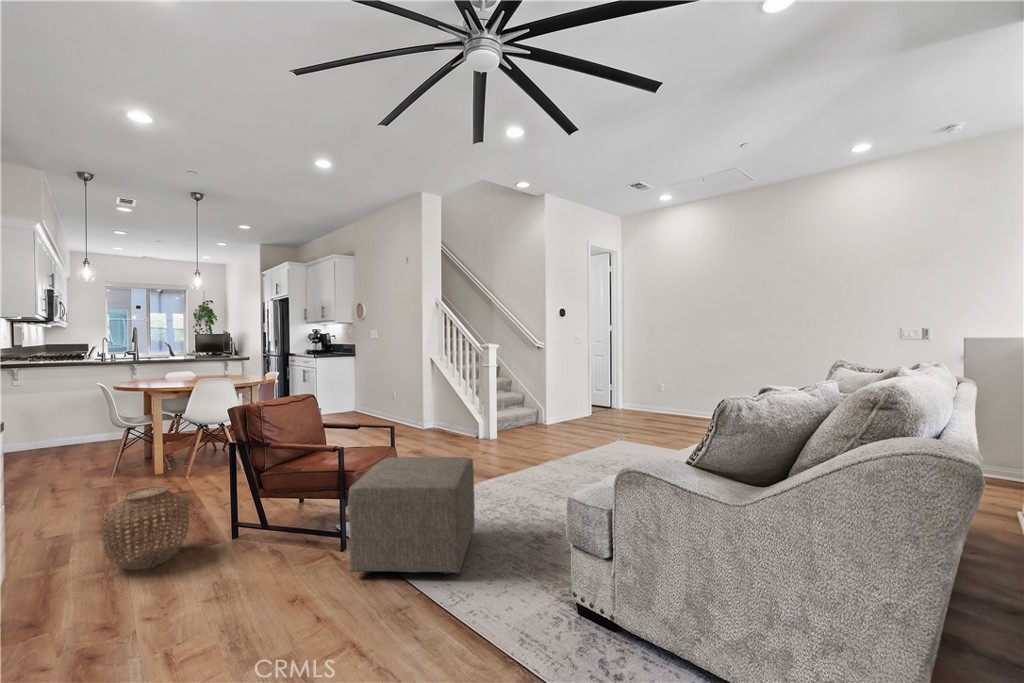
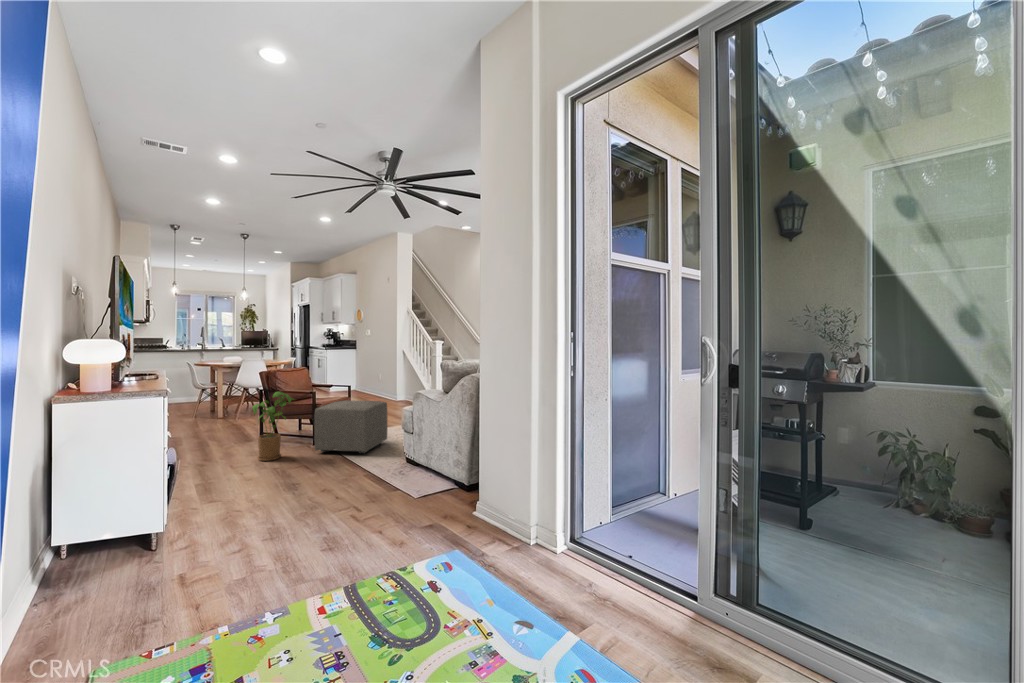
house plant: none [217,459,311,615] -> present [253,392,294,461]
woven basket: present [102,486,189,570] -> none [198,409,239,448]

